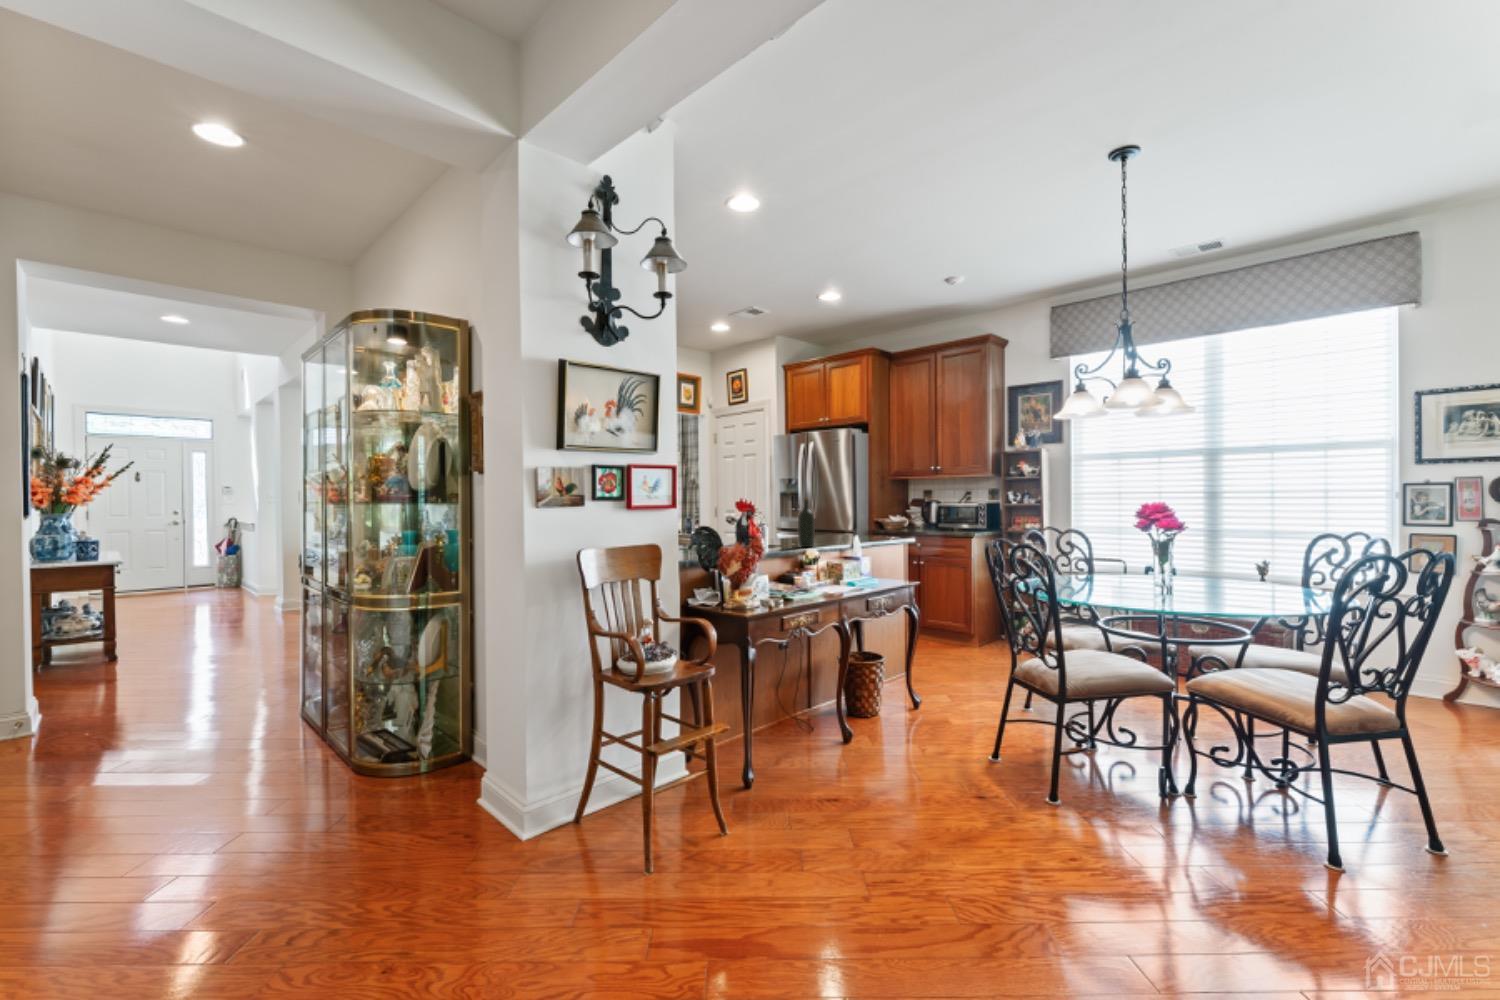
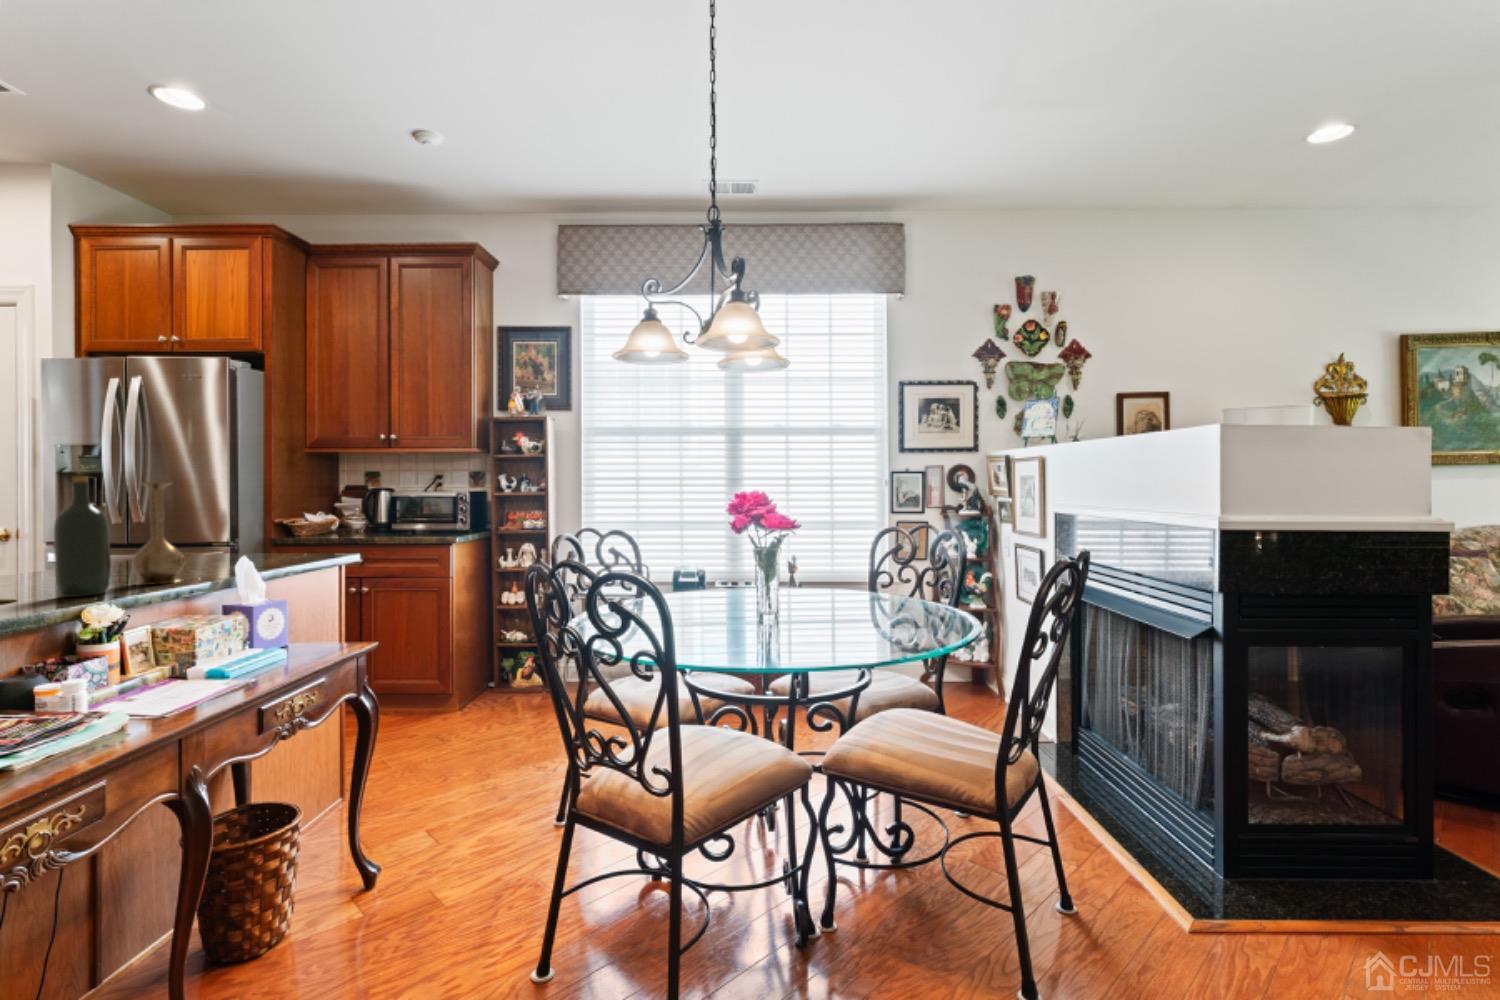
vase: none [821,499,839,545] -> present [132,482,185,585]

